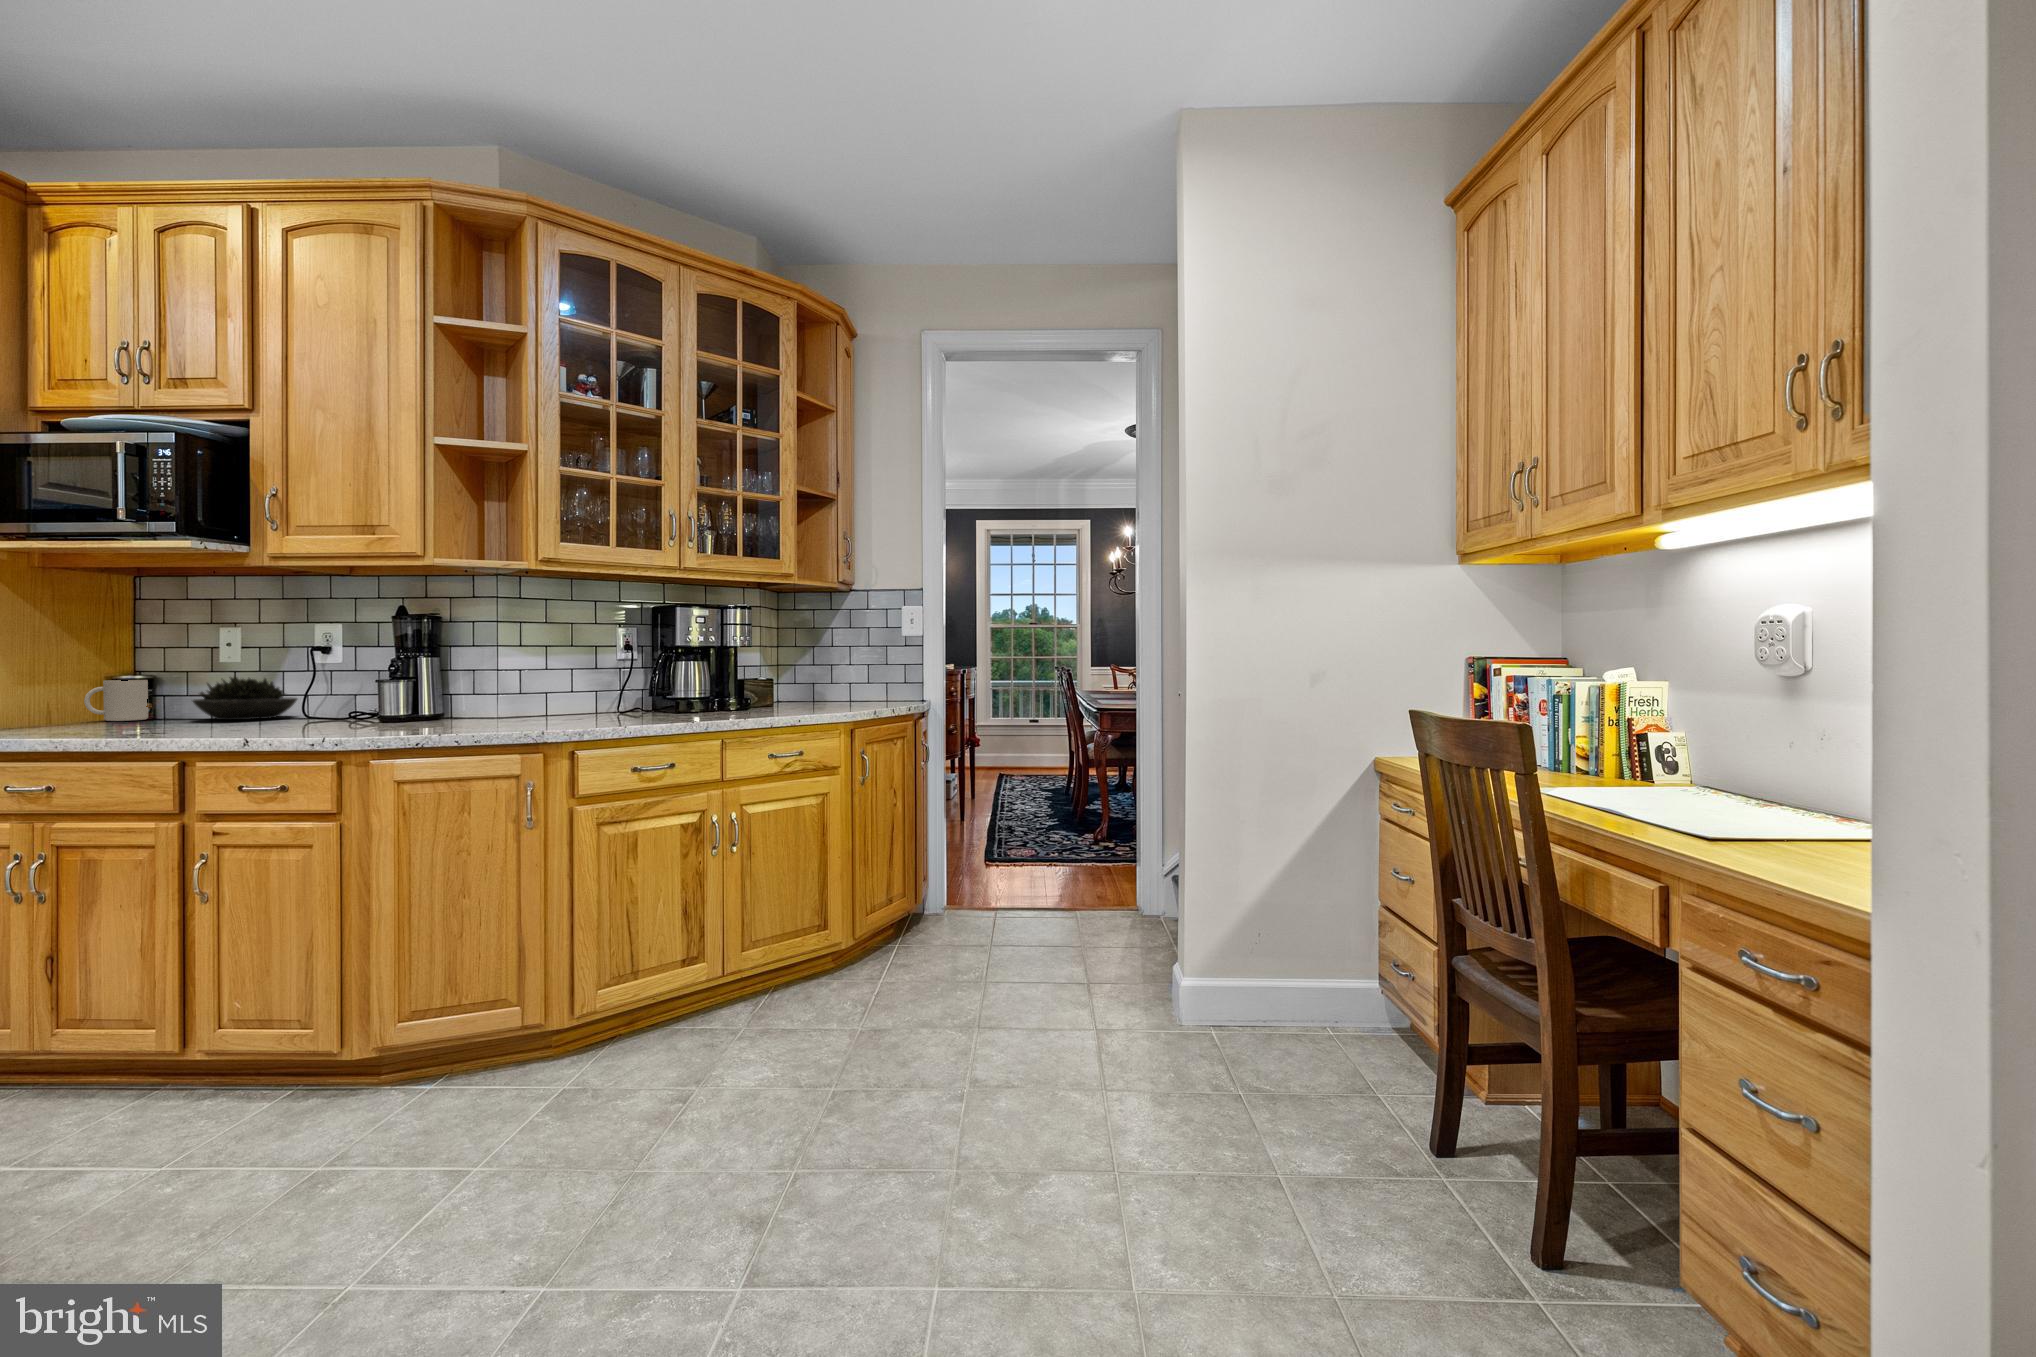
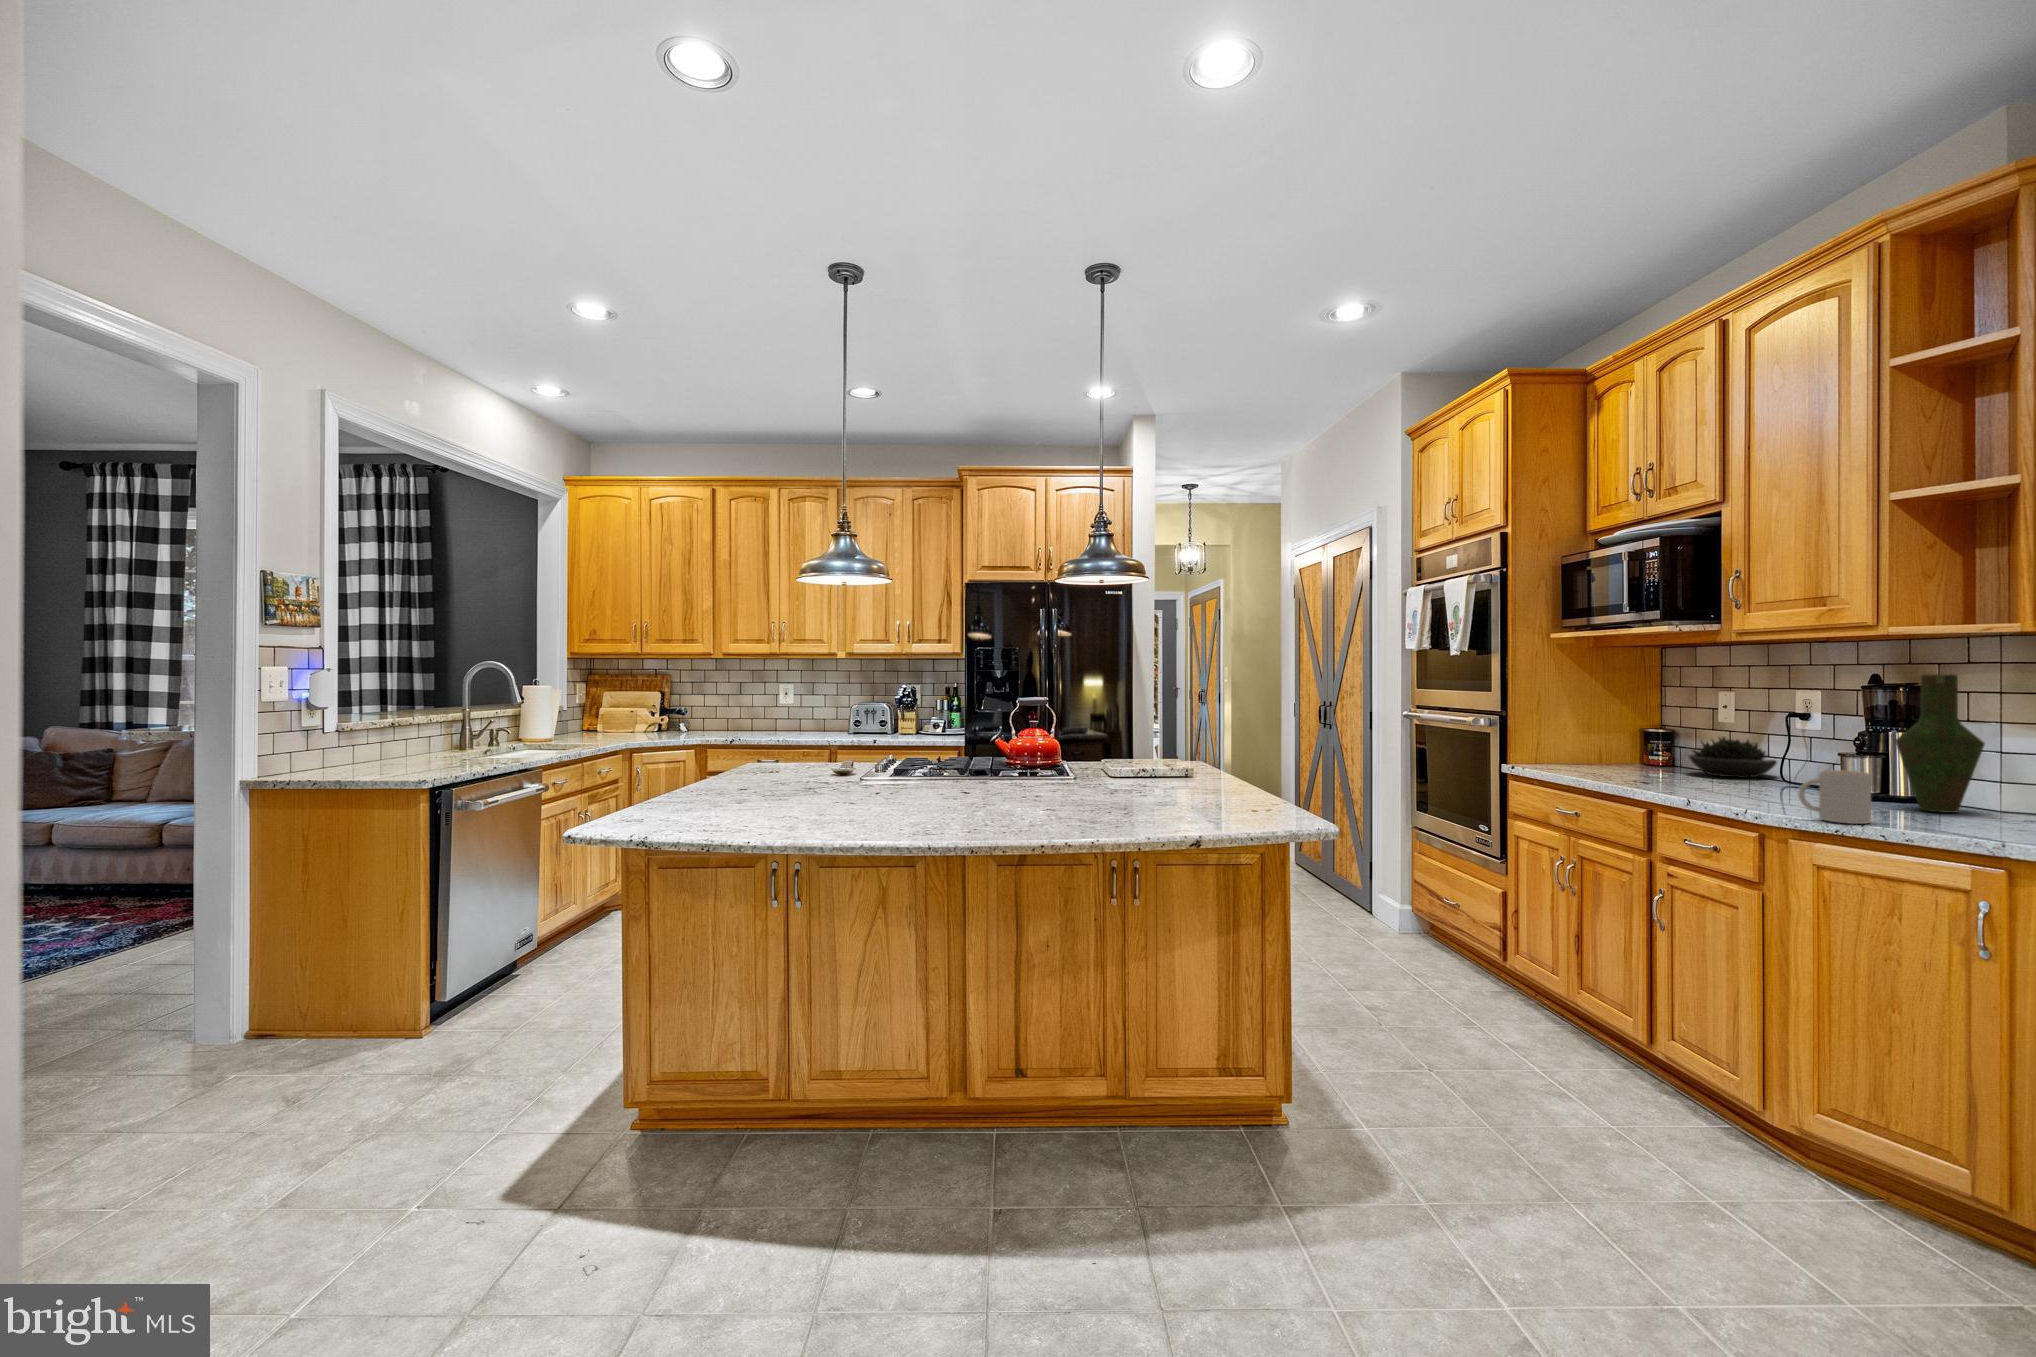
vase: none [435,602,501,724] -> present [1895,674,1985,813]
mug: present [84,680,148,721] -> present [1798,770,1871,824]

